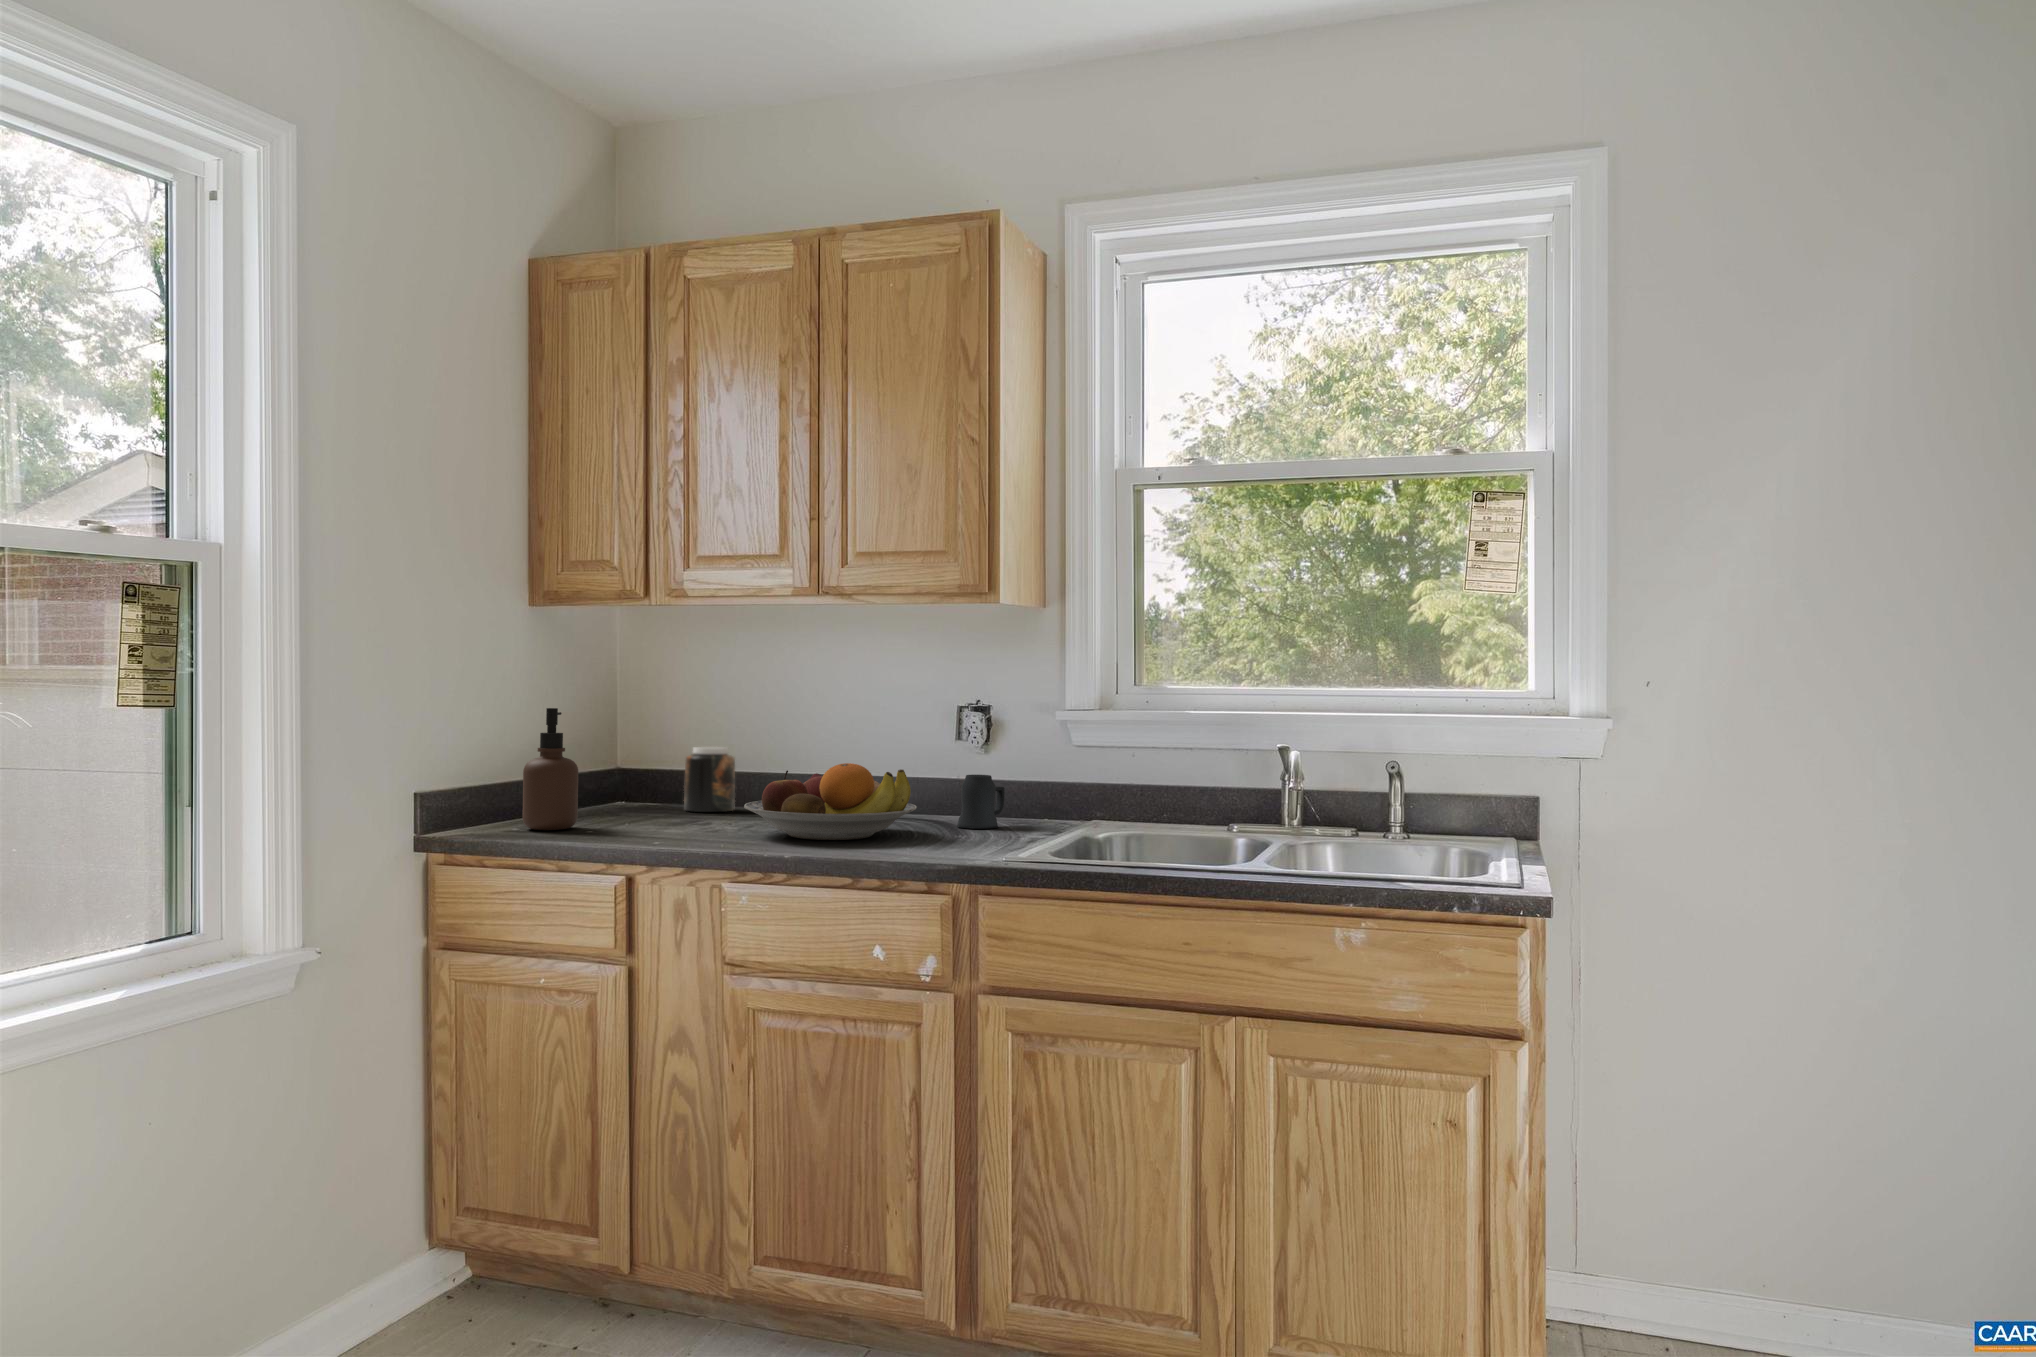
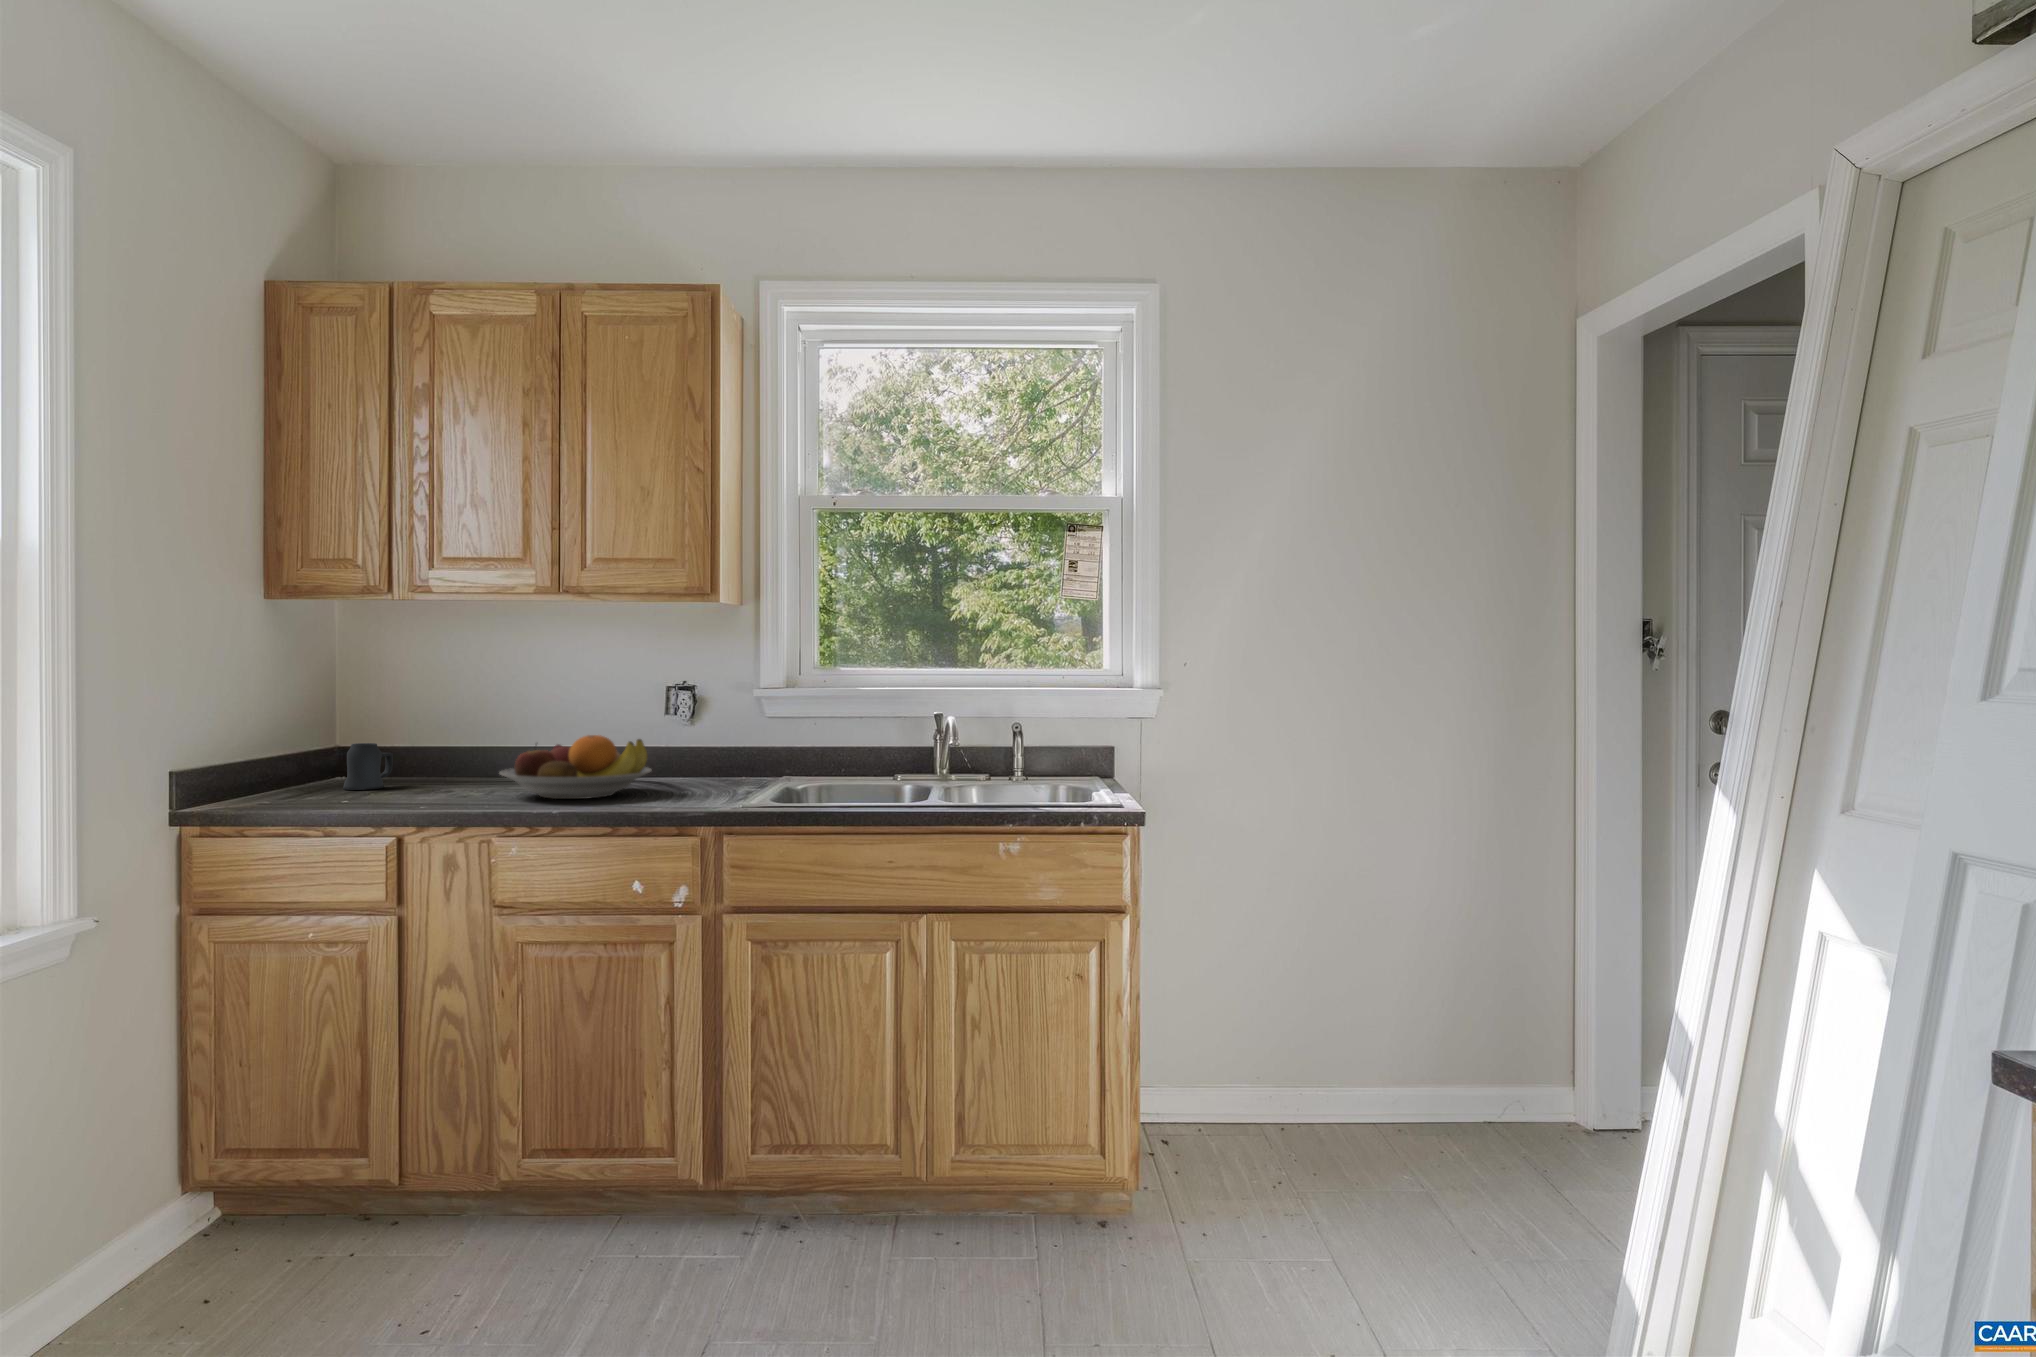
soap dispenser: present [522,708,578,830] -> none [277,693,333,802]
jar: present [684,747,735,812] -> none [419,724,467,781]
mug: present [957,775,1005,829] -> present [343,743,393,790]

